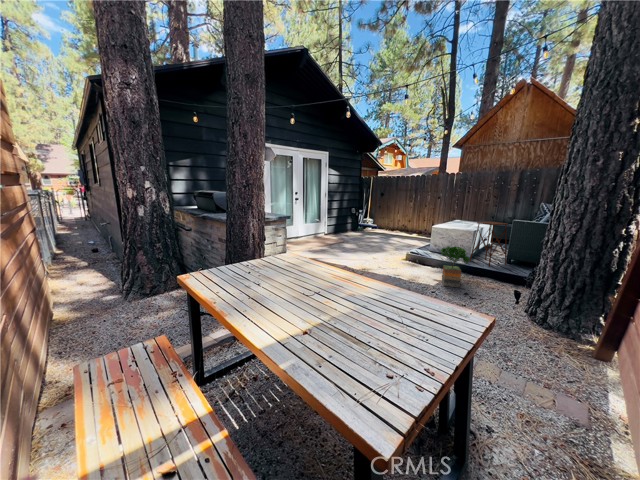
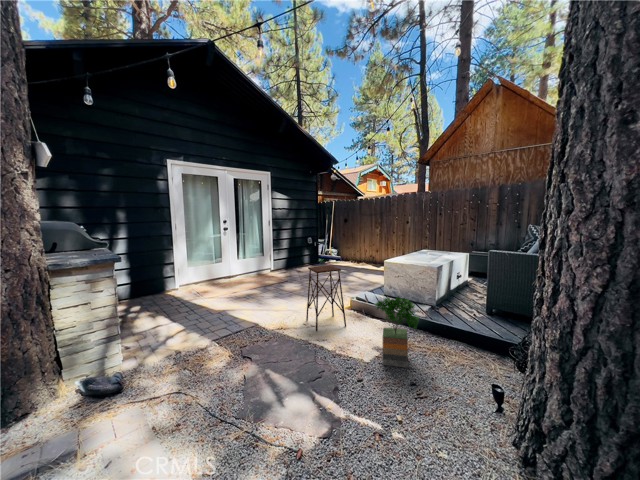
side table: present [470,221,508,267] -> present [306,265,346,331]

